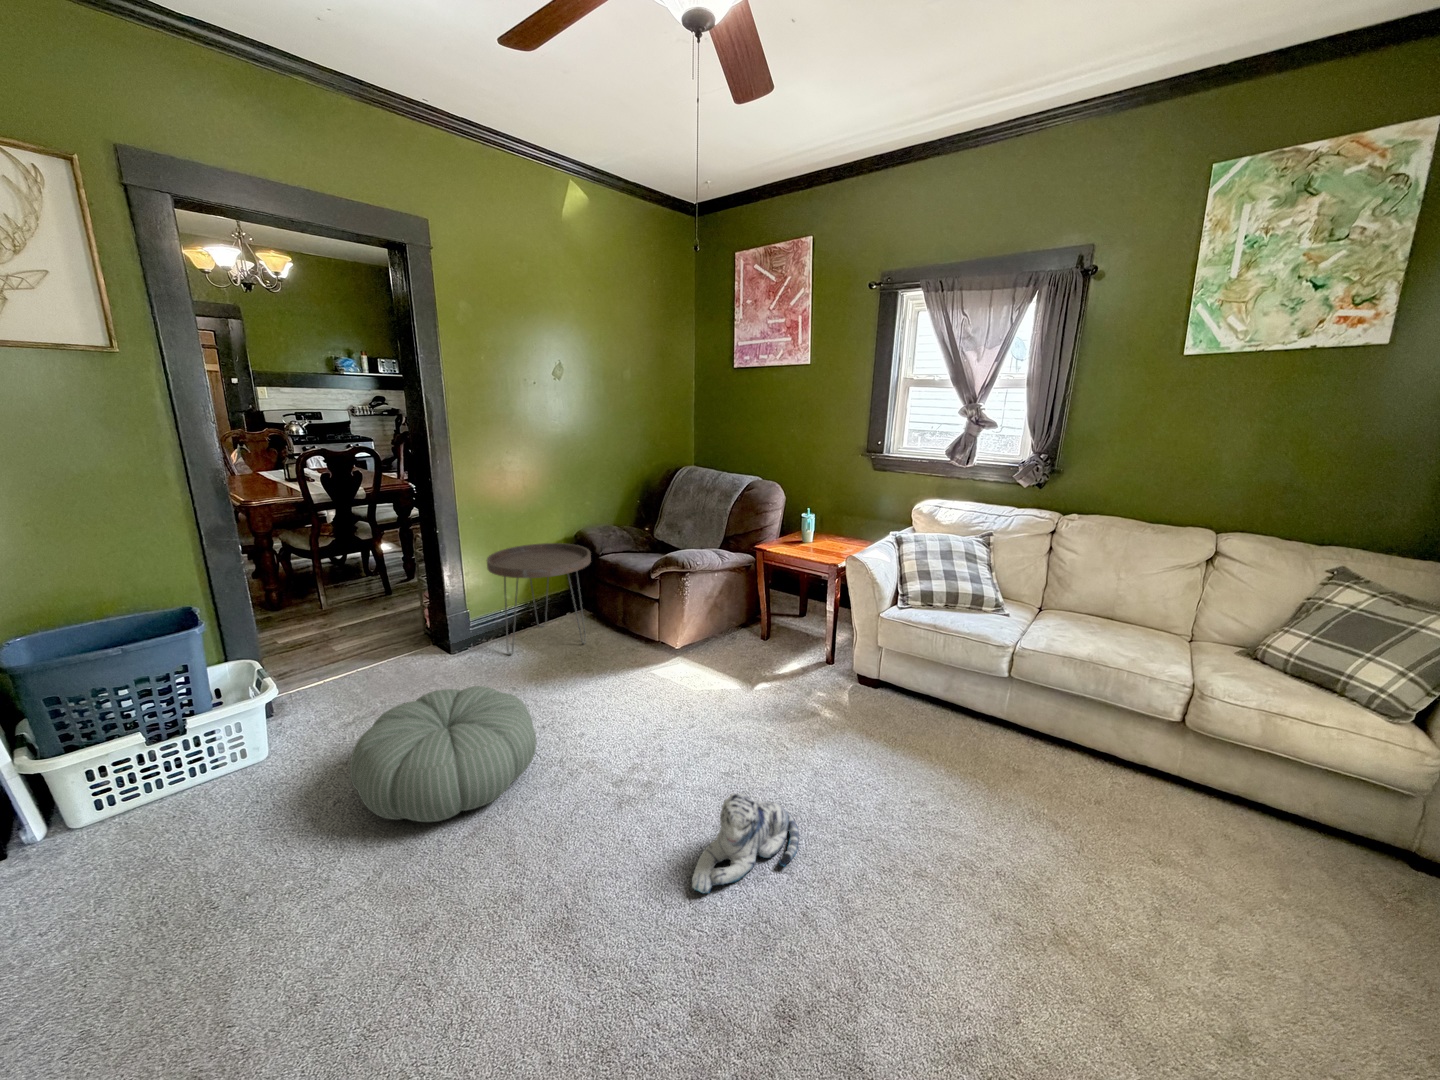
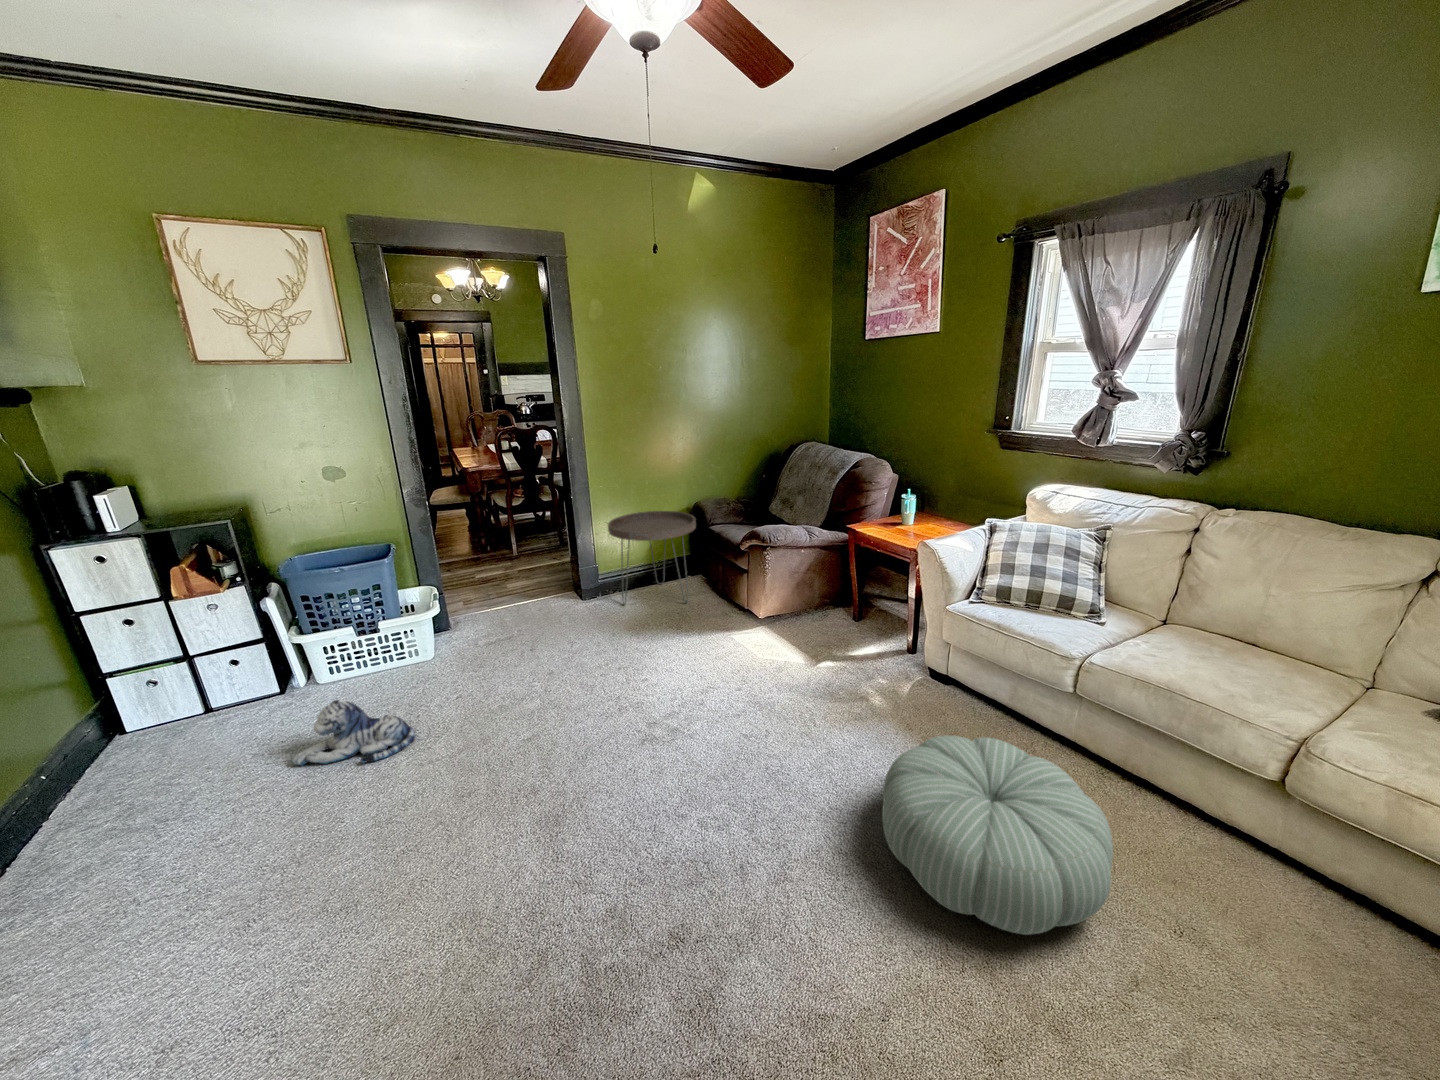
pouf: present [350,686,537,822] -> present [882,735,1113,935]
plush toy: present [692,793,799,893] -> present [292,700,415,765]

